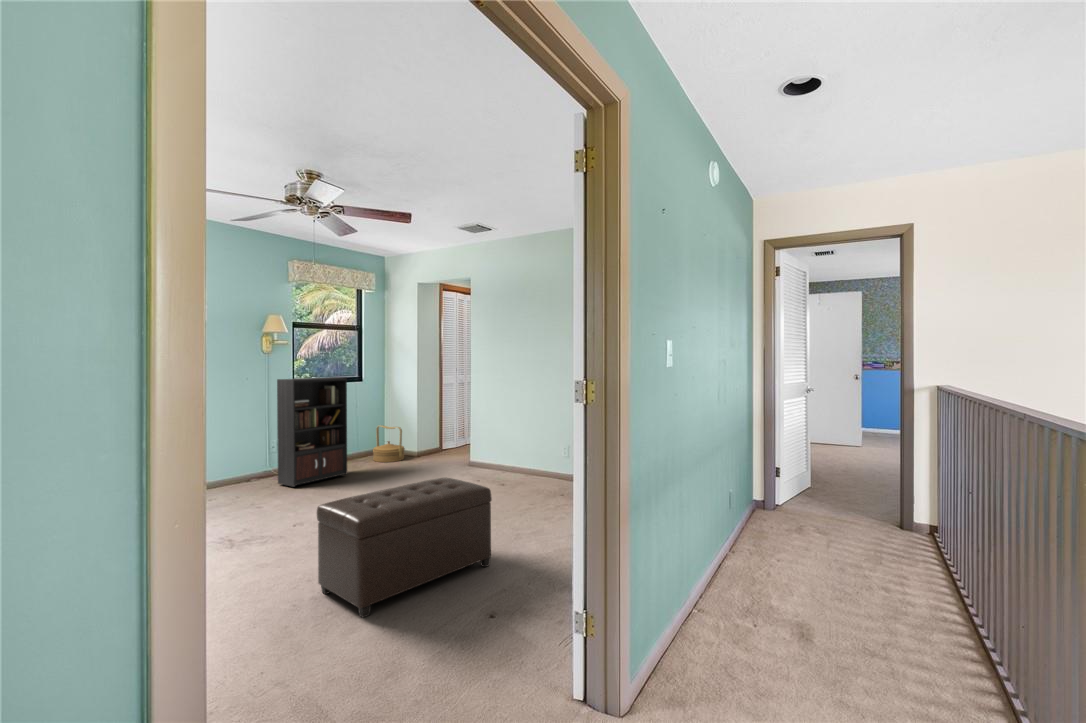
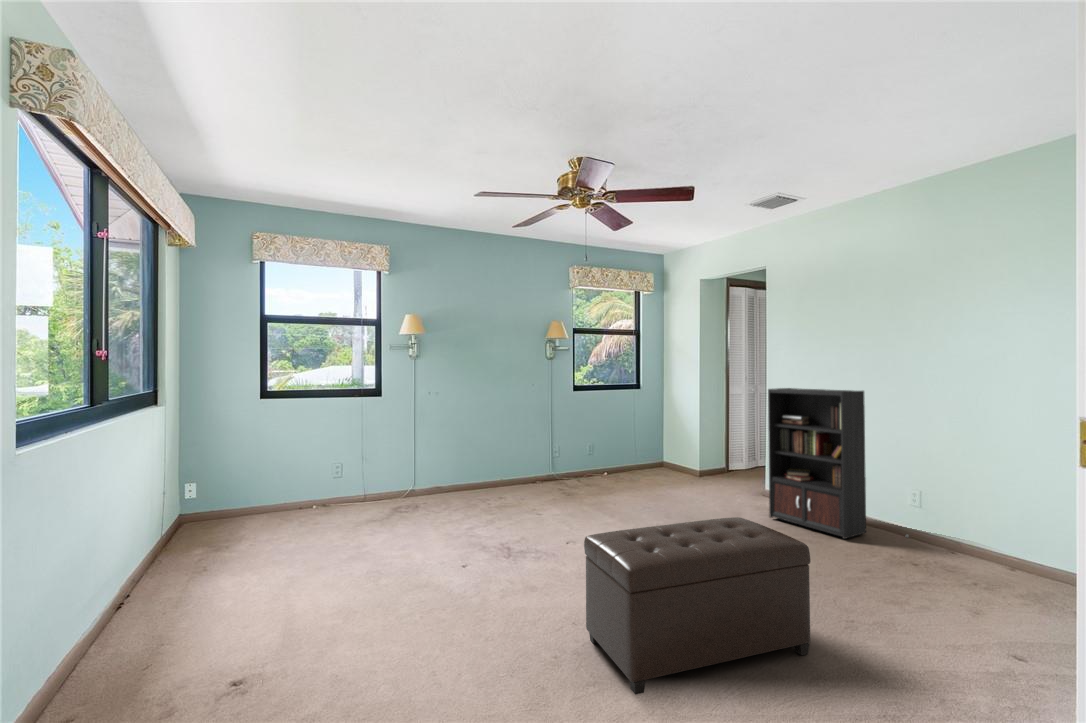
bookcase: present [277,377,347,487] -> present [768,388,908,539]
woven basket: present [373,425,405,462] -> none [651,437,686,479]

